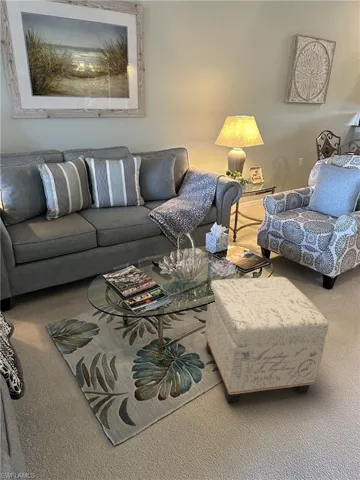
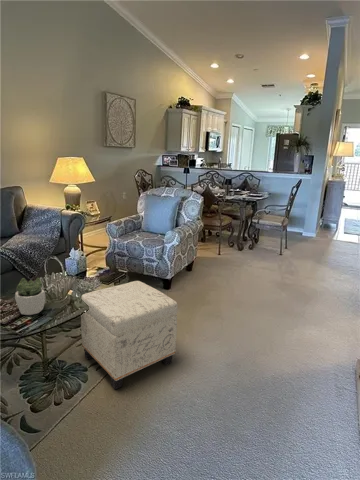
succulent plant: none [141,251,170,292] -> present [15,278,46,315]

